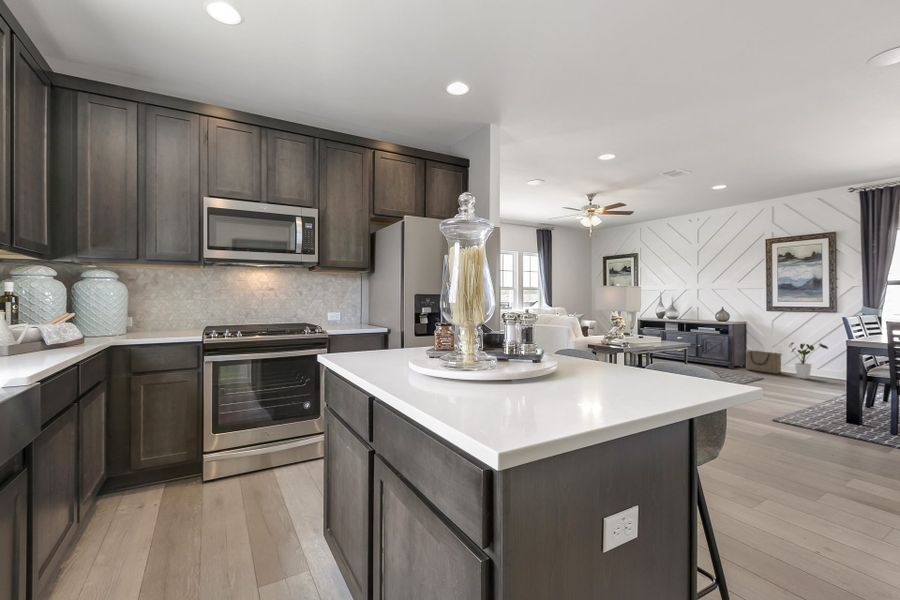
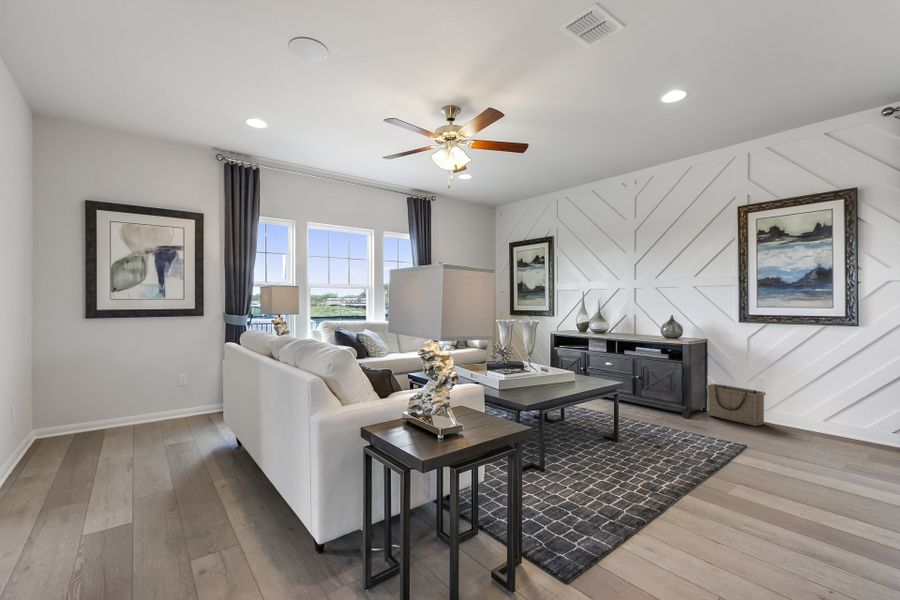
house plant: present [789,342,828,379] -> none [784,378,847,440]

